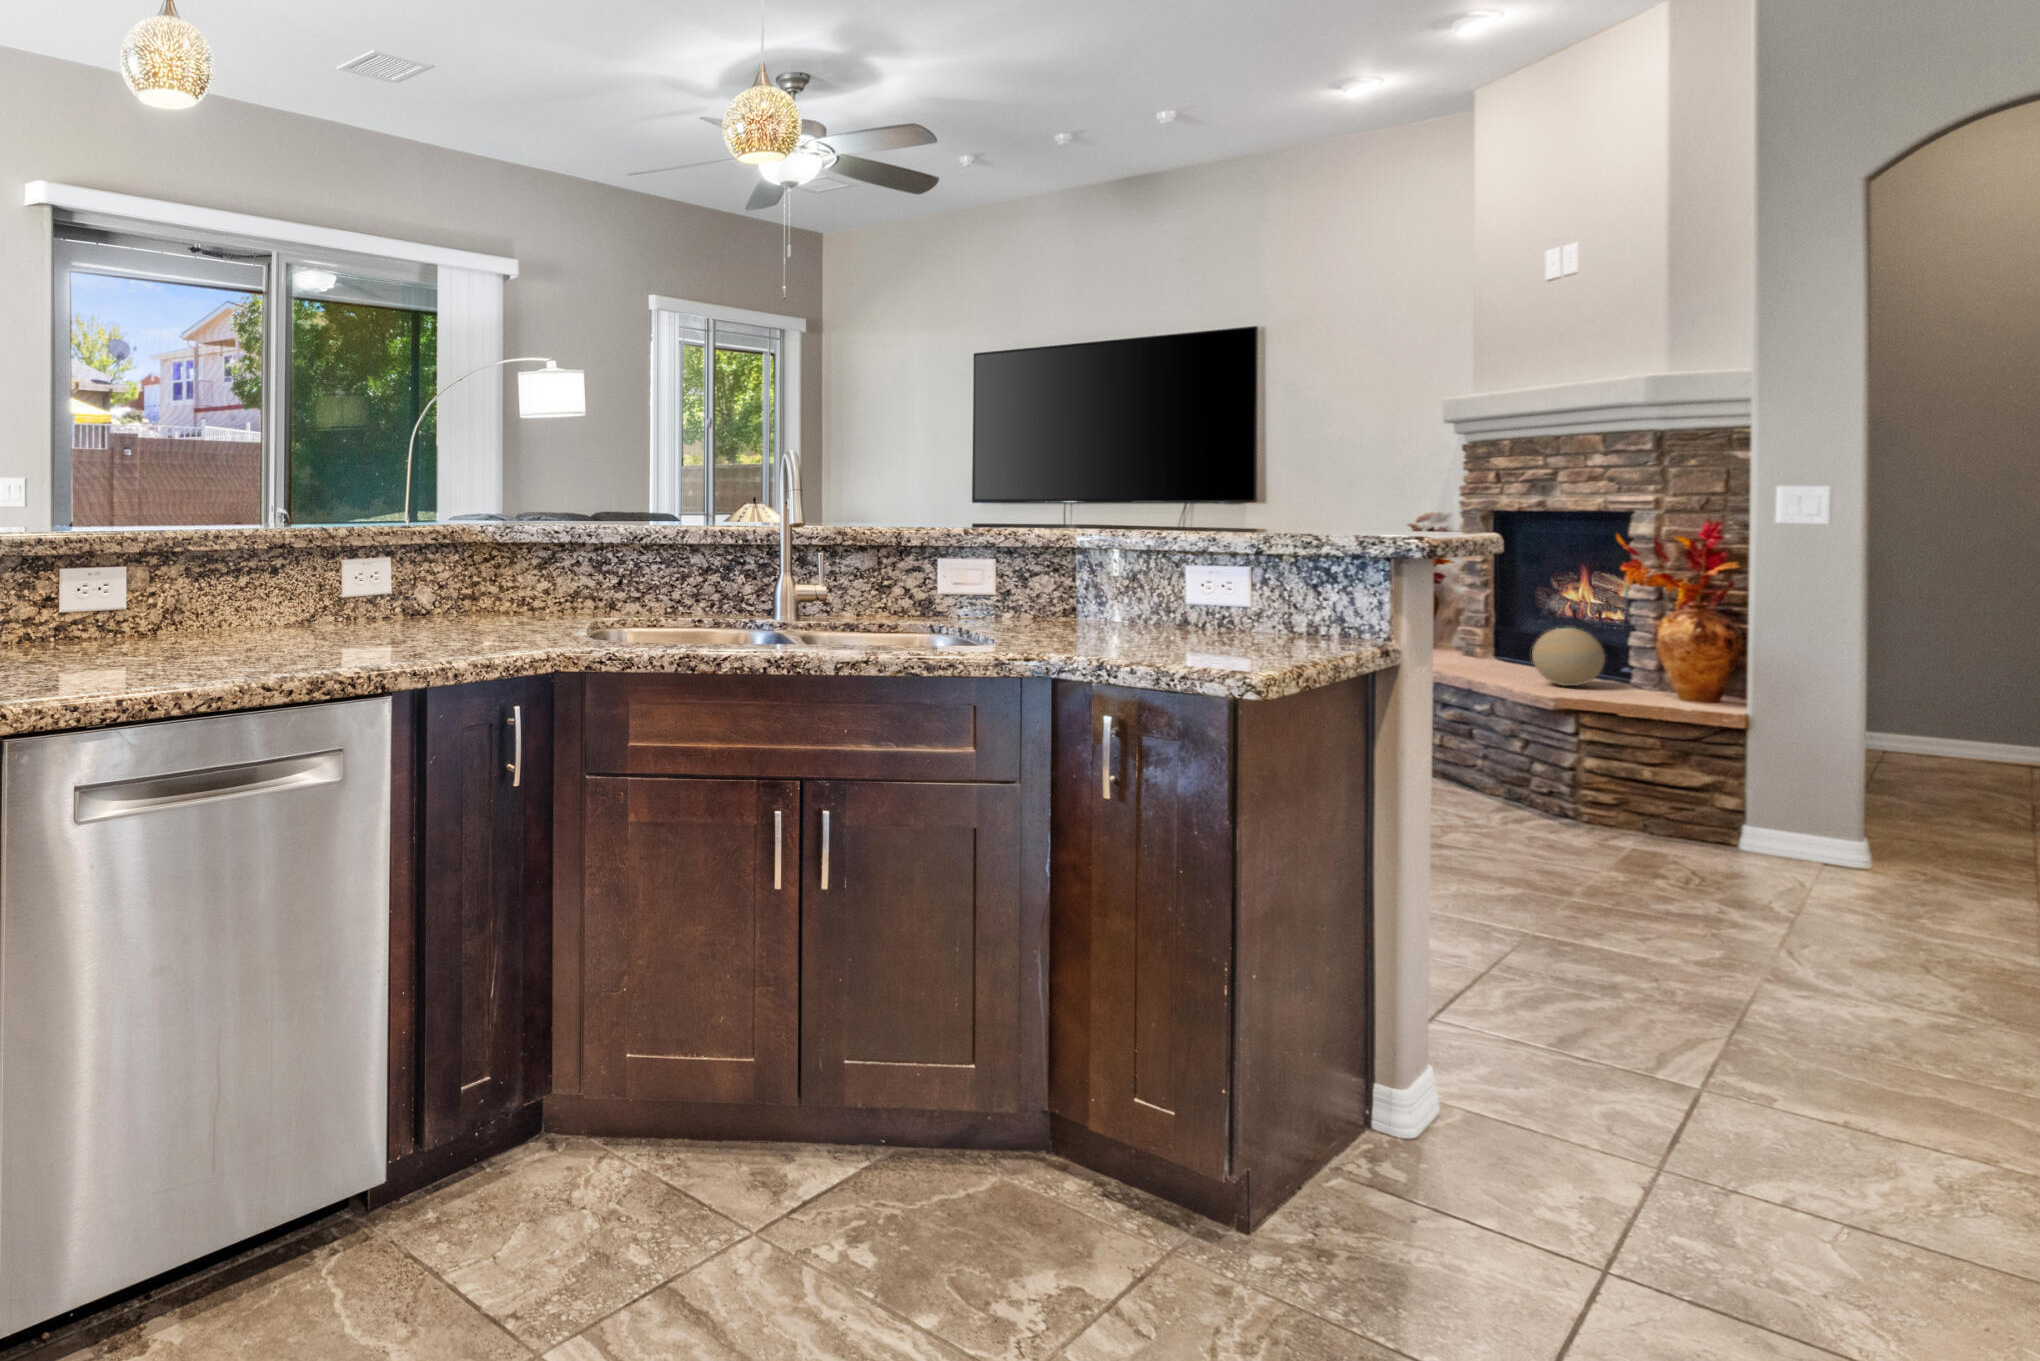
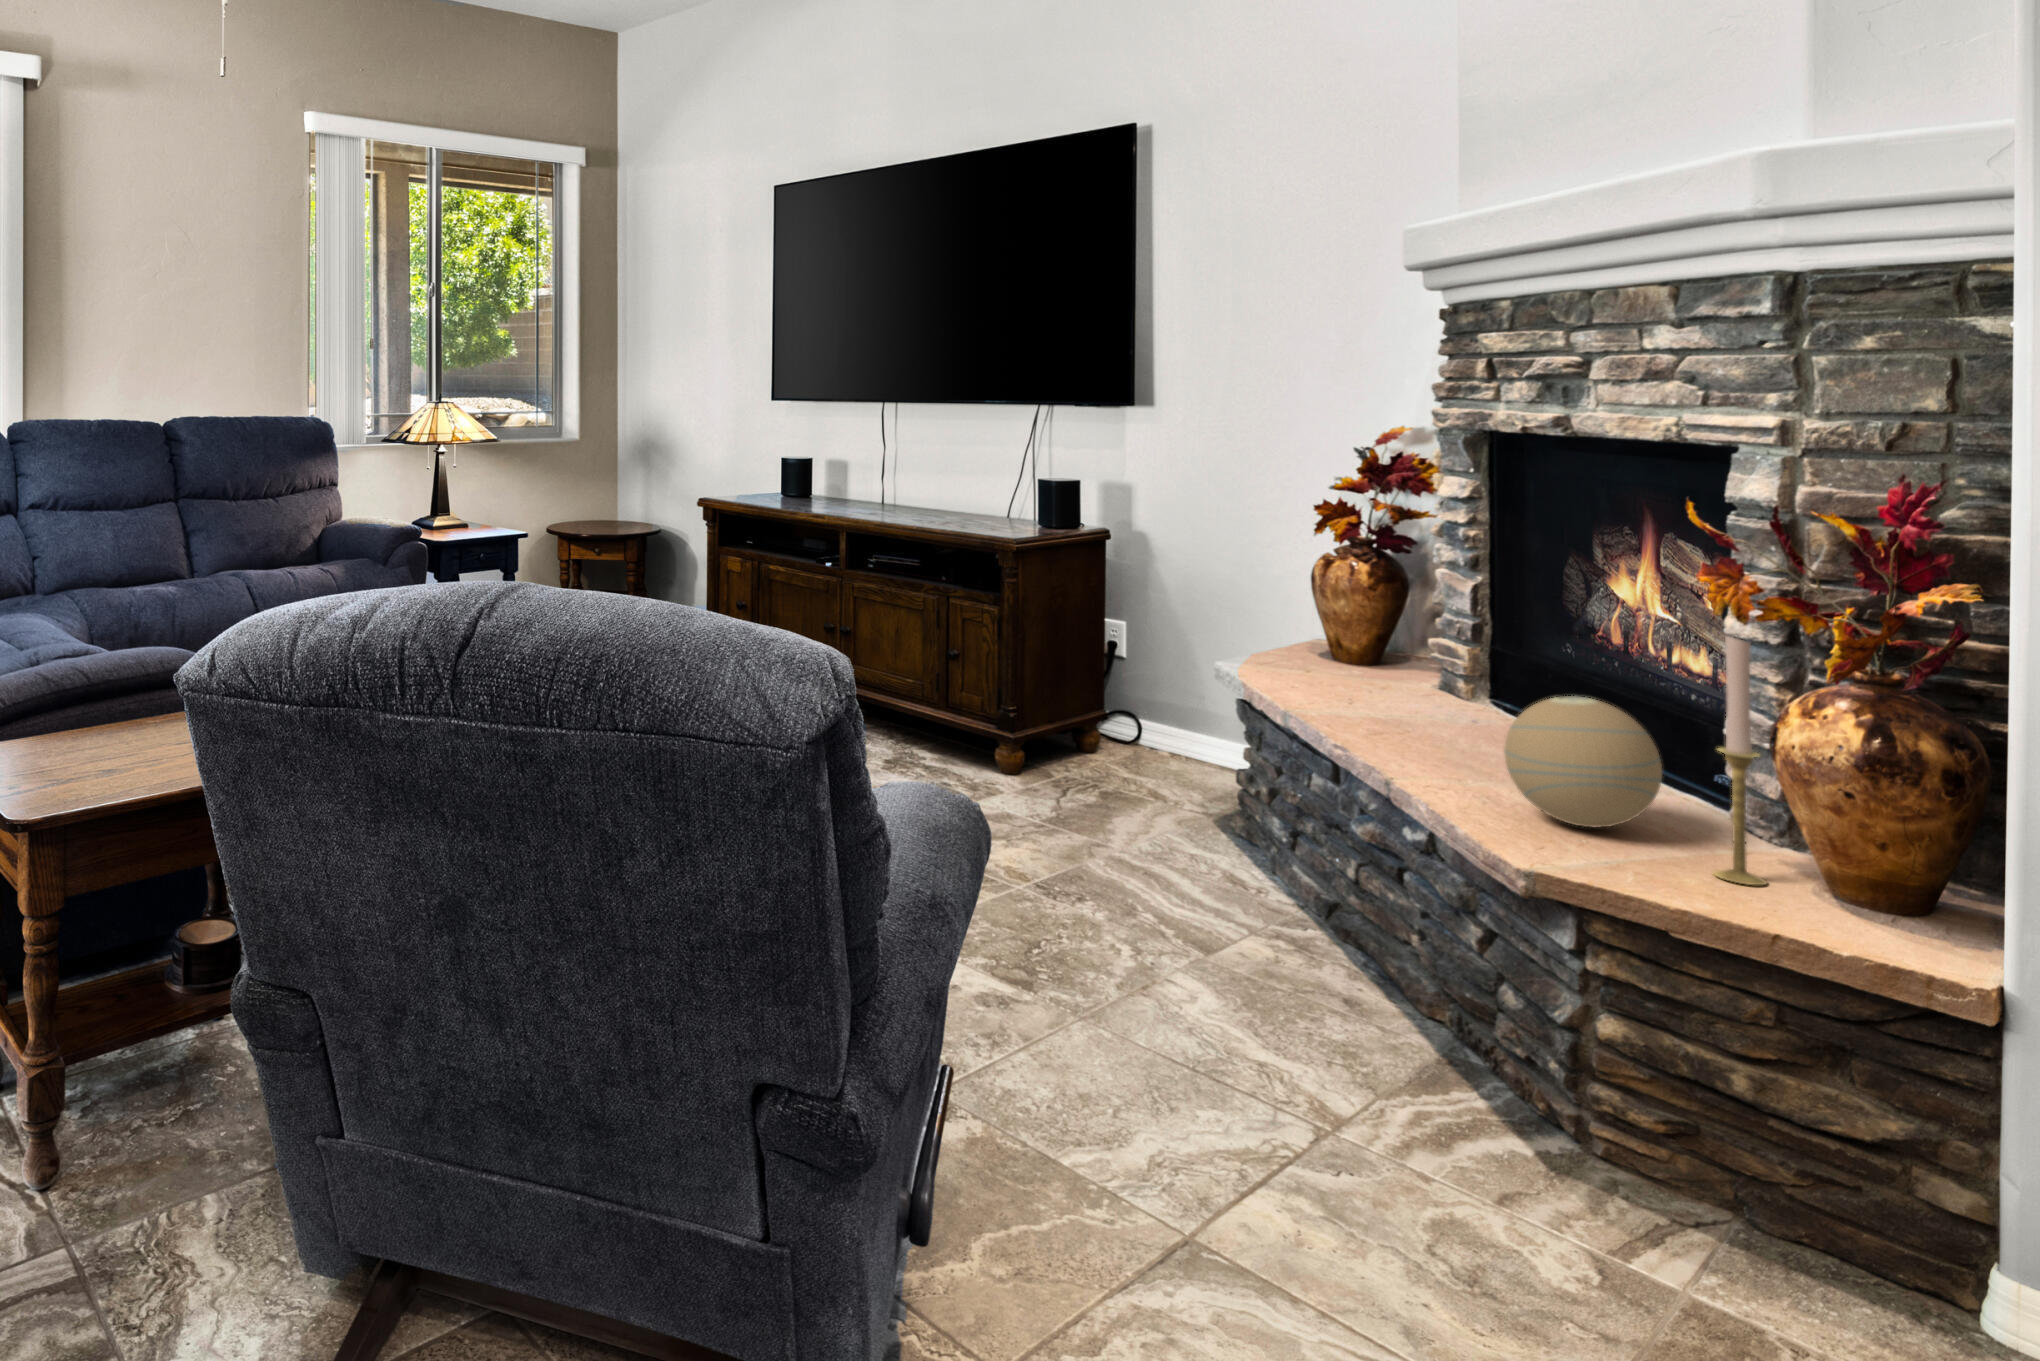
candlestick: none [1630,590,1653,697] -> present [1714,635,1766,885]

